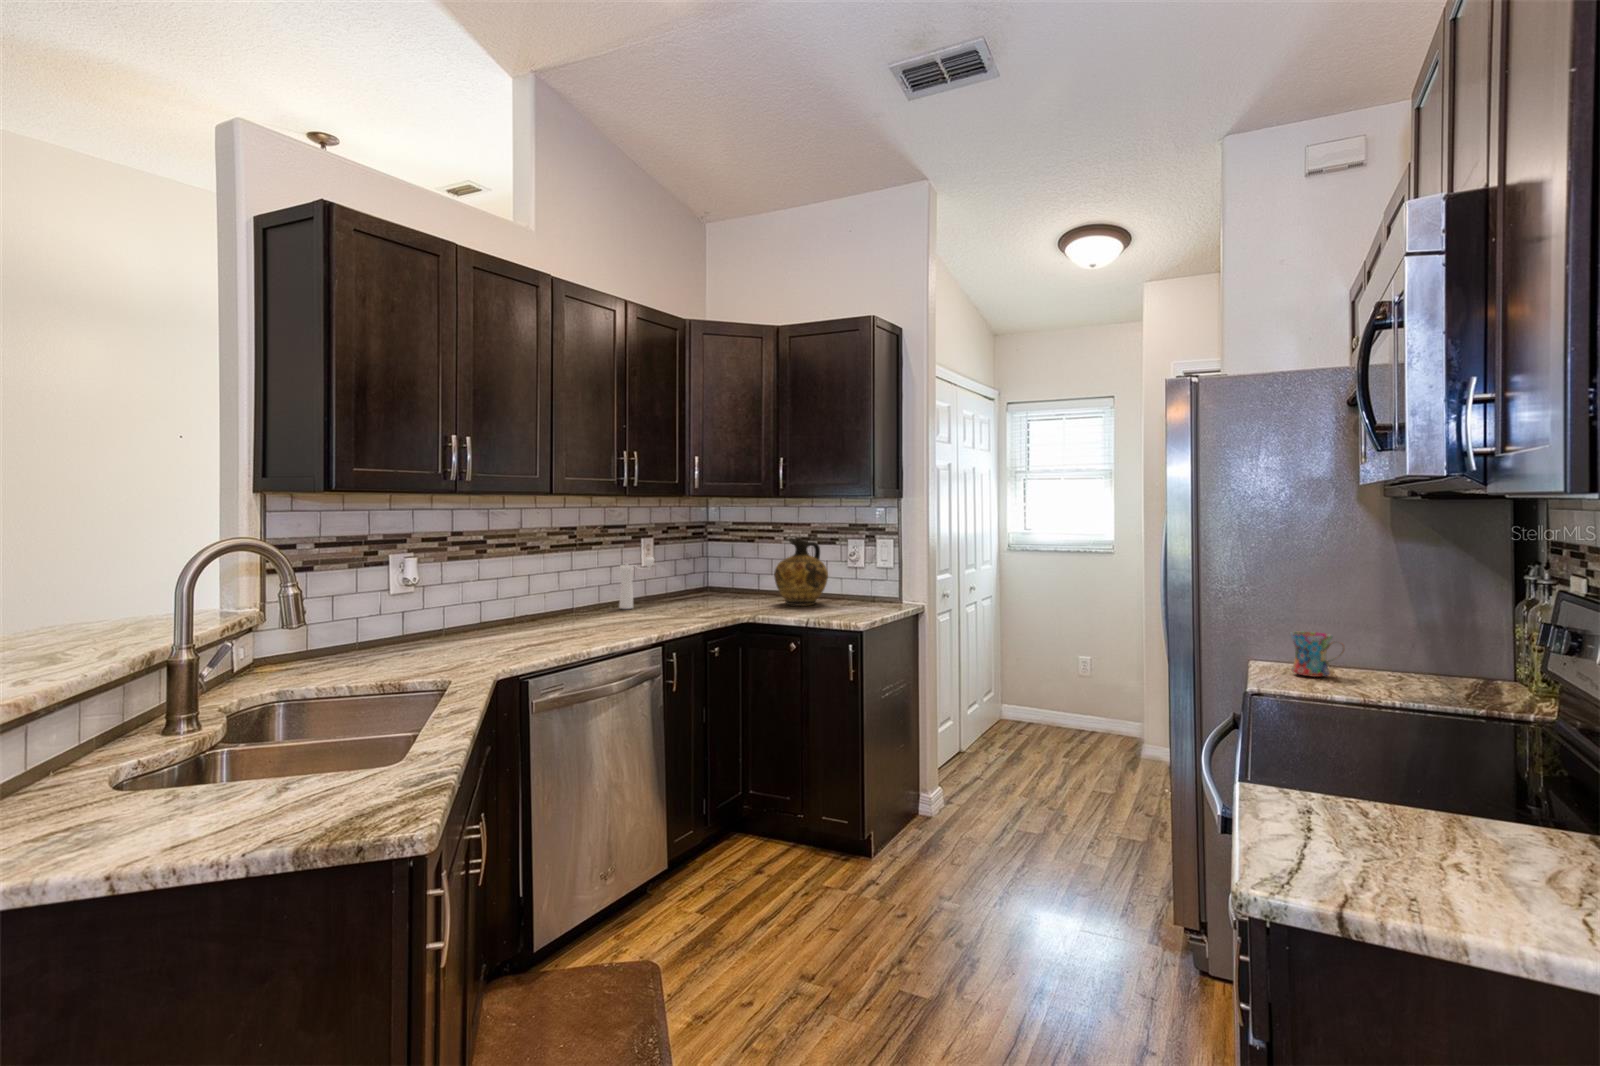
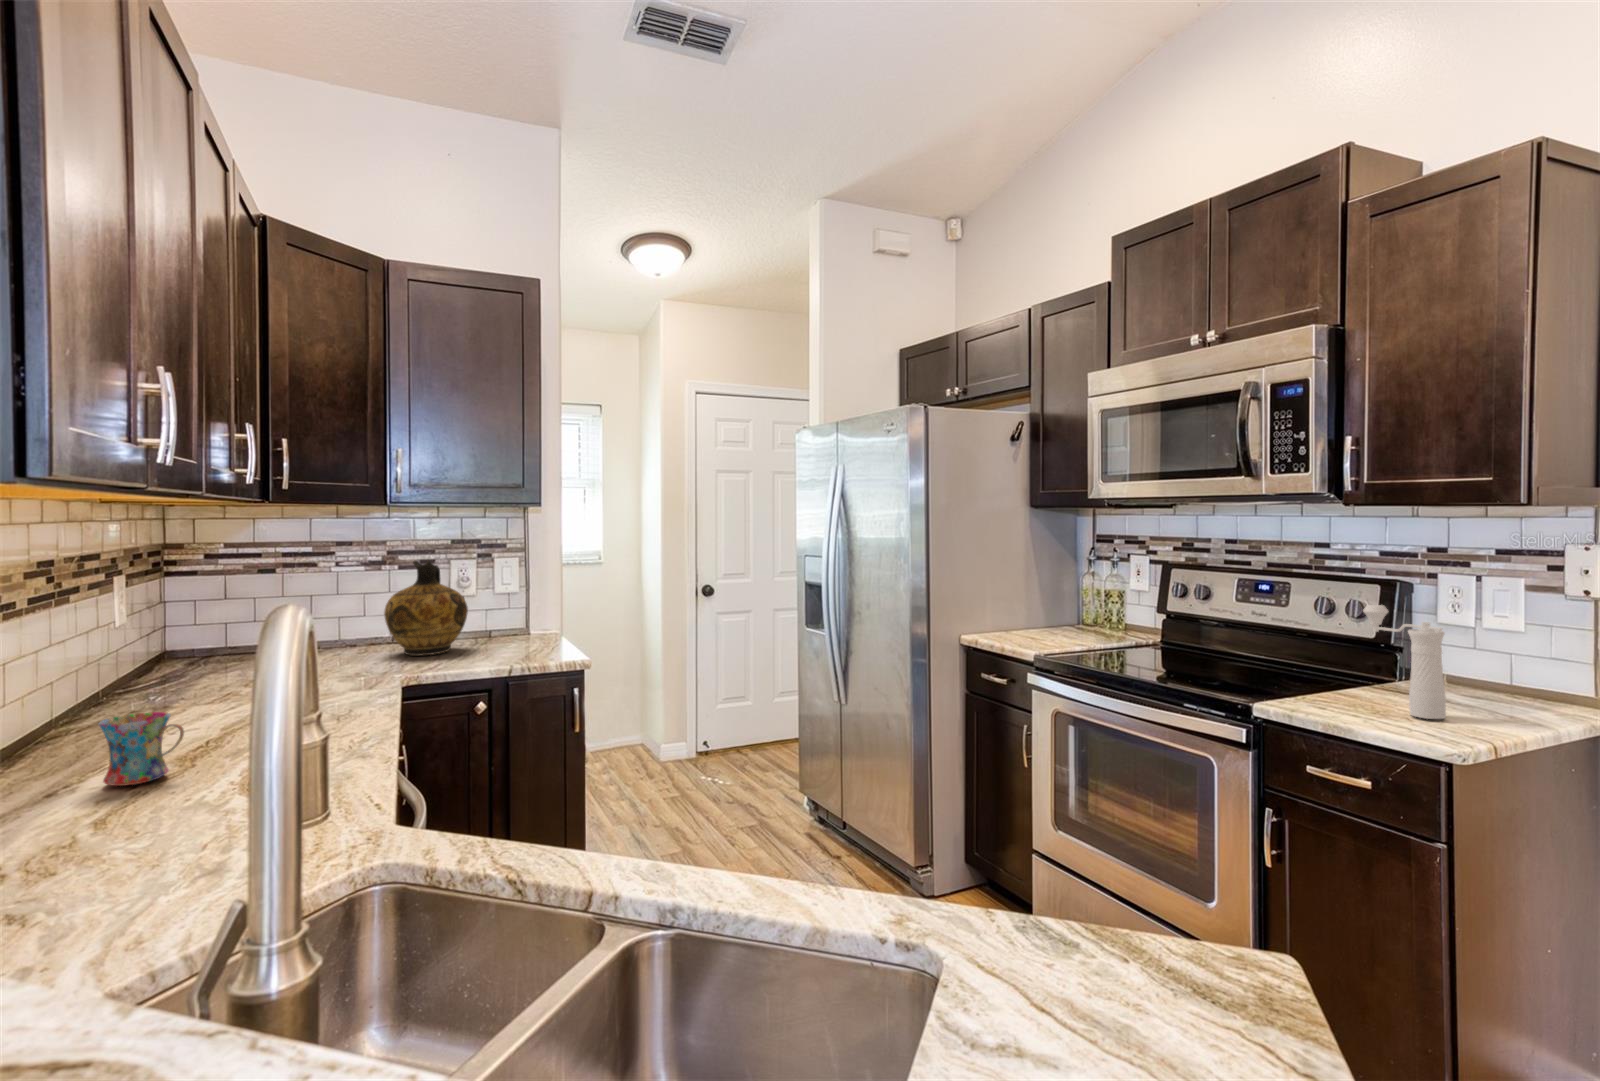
pepper mill: present [619,557,654,609] -> present [1363,605,1446,719]
mug: present [1290,632,1345,677] -> present [99,712,184,786]

